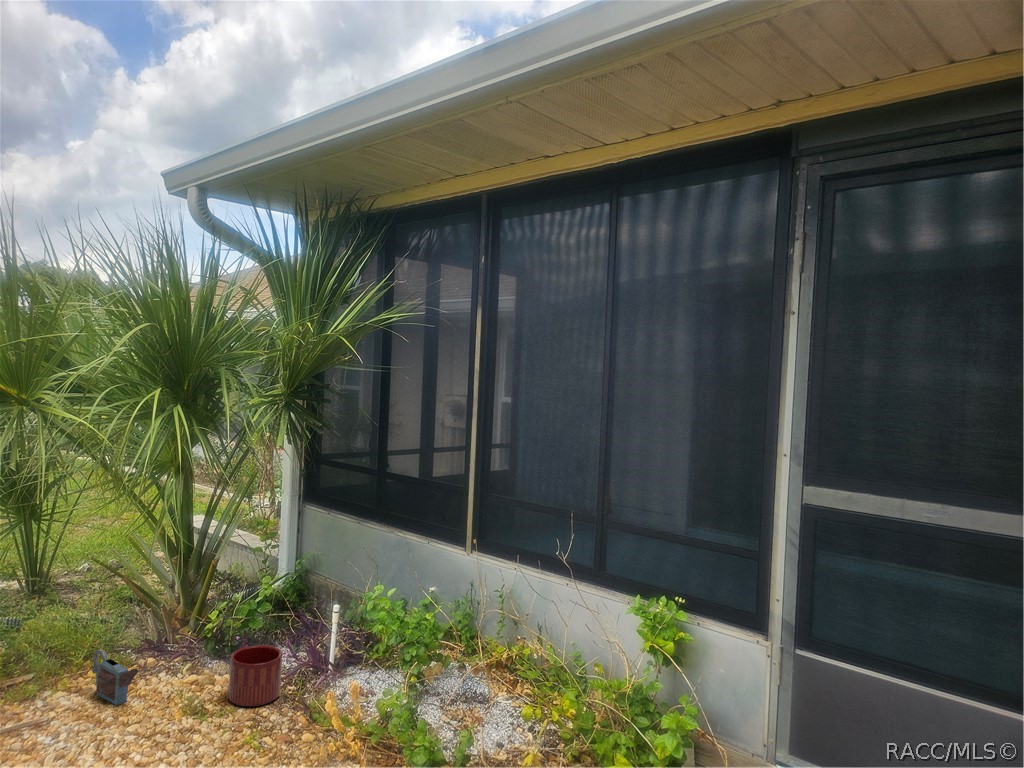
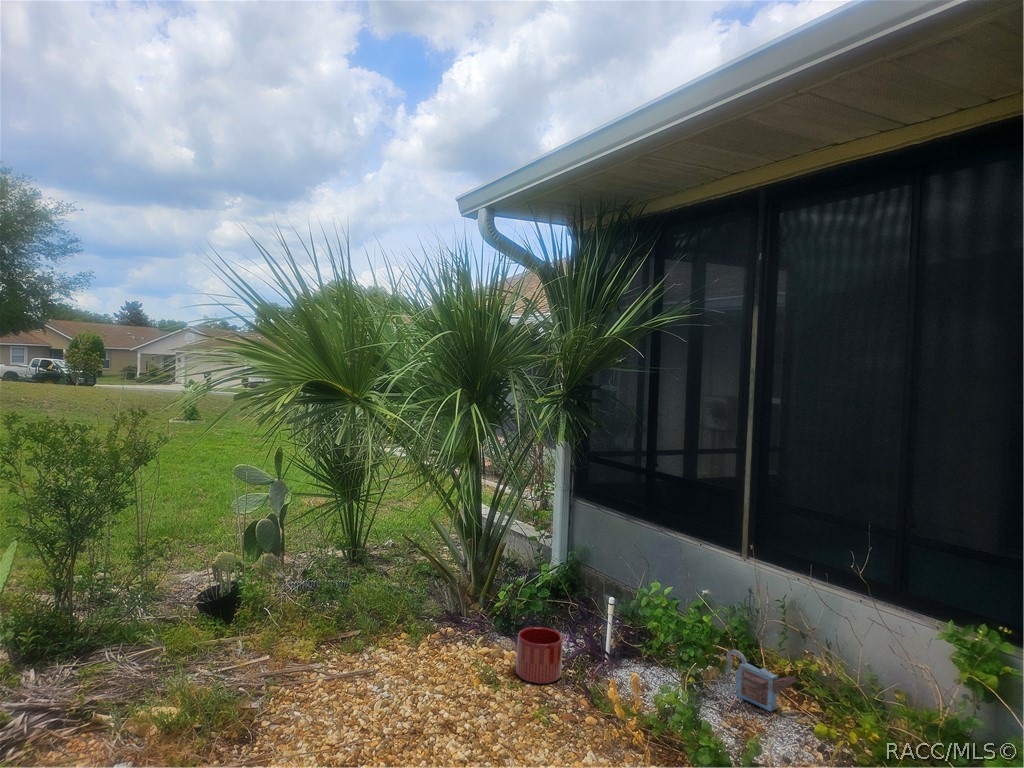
watering can: present [92,649,139,705] -> present [725,650,798,711]

